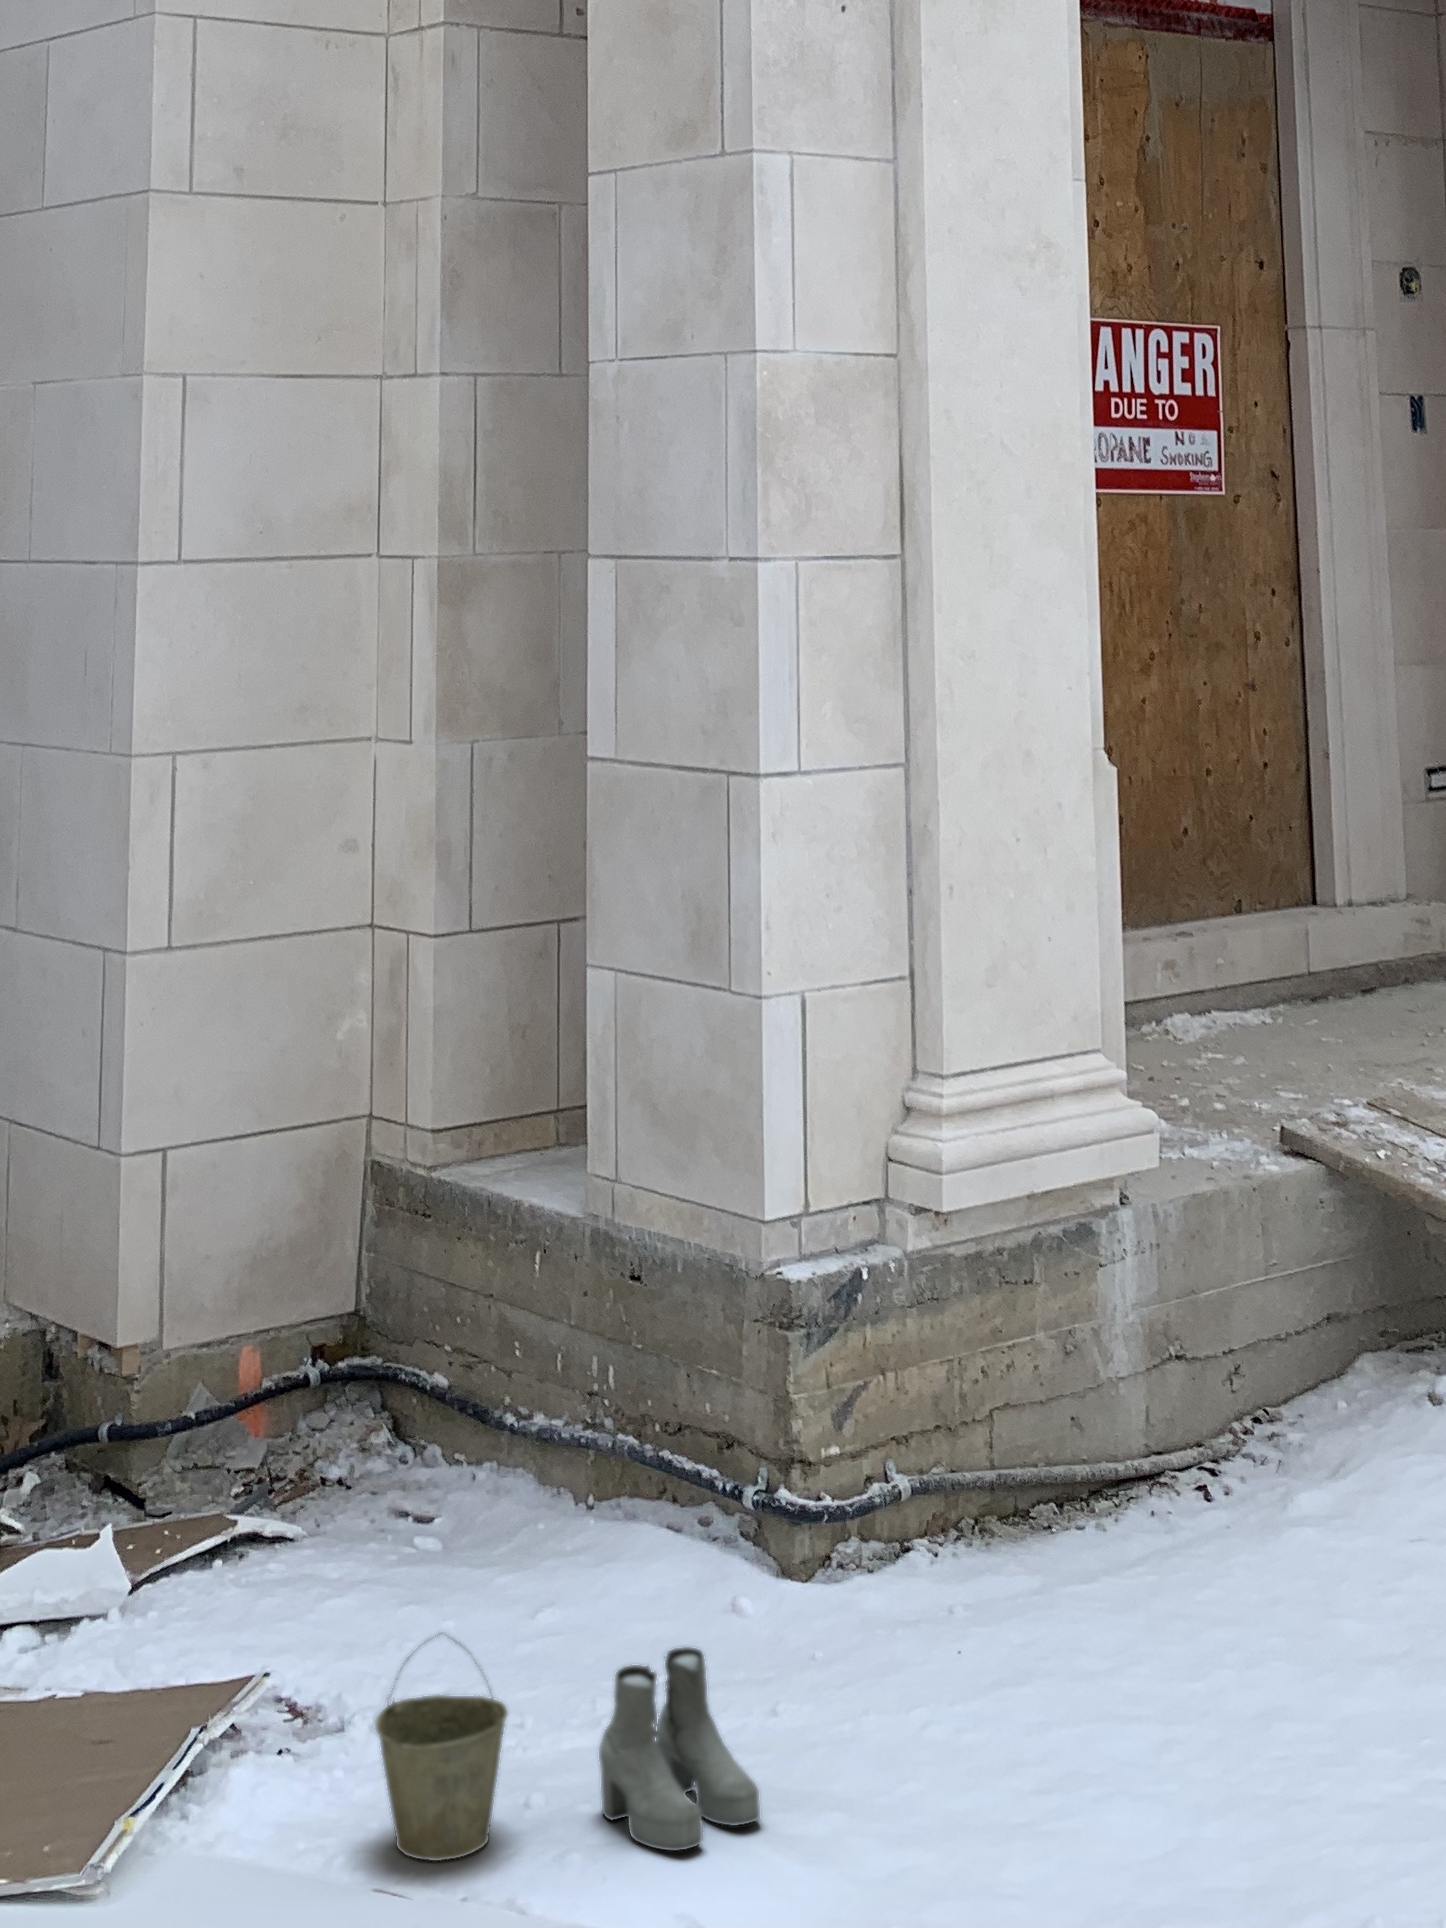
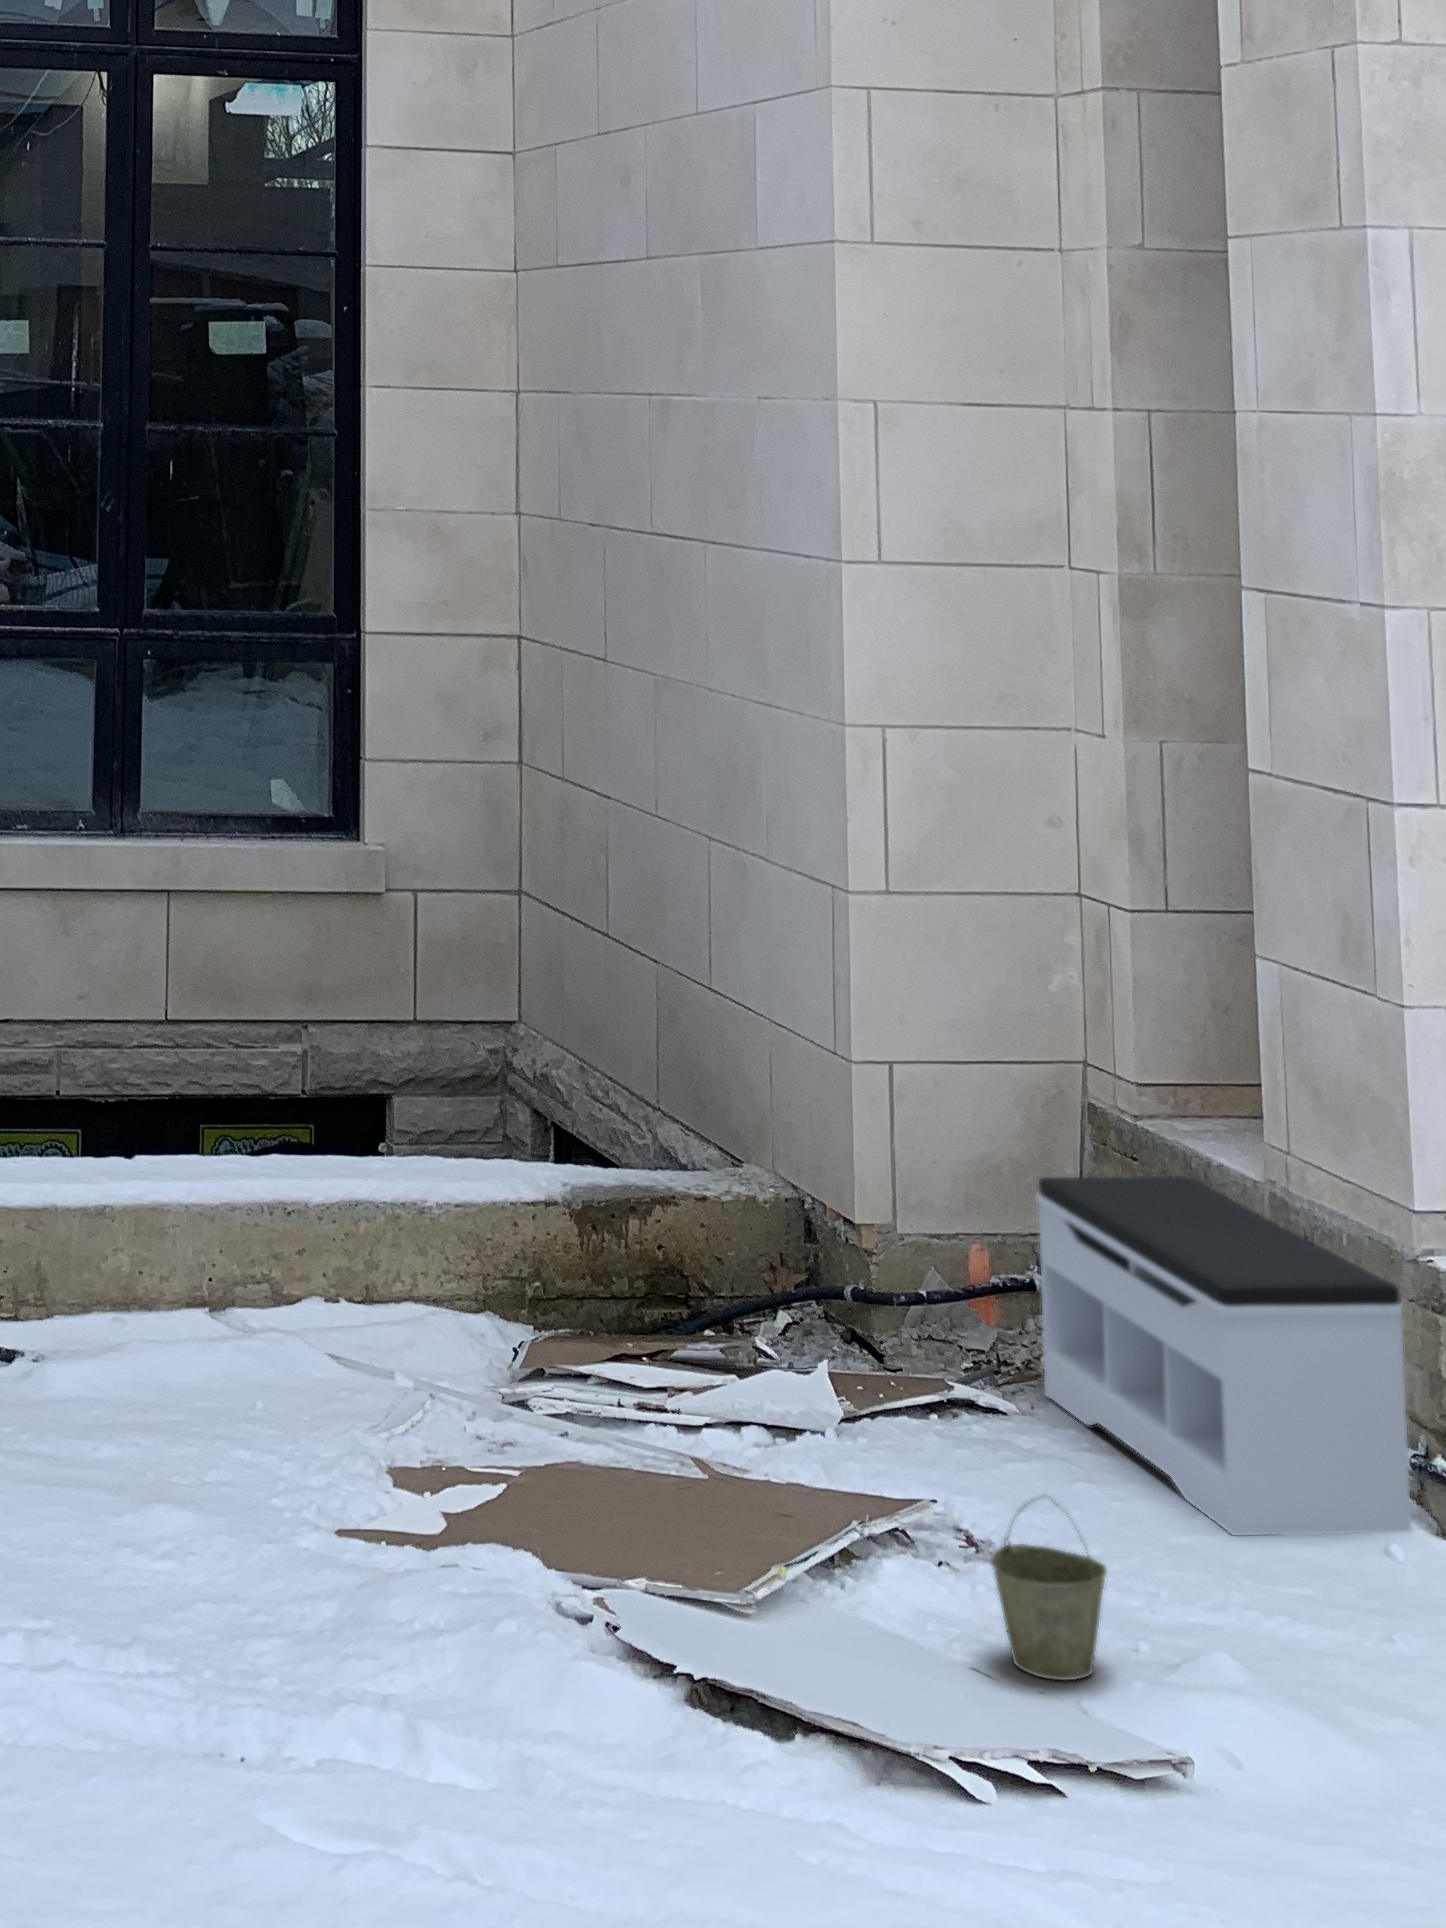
bench: none [338,1228,753,1631] -> present [1036,1176,1412,1536]
boots: present [599,1648,760,1851] -> none [1194,1557,1339,1722]

